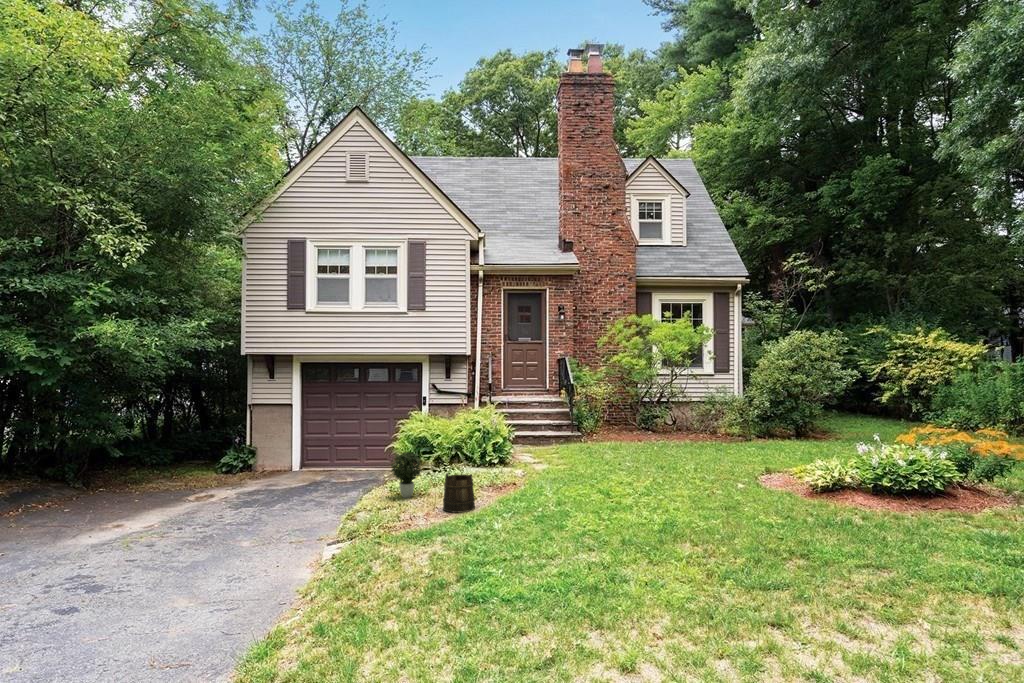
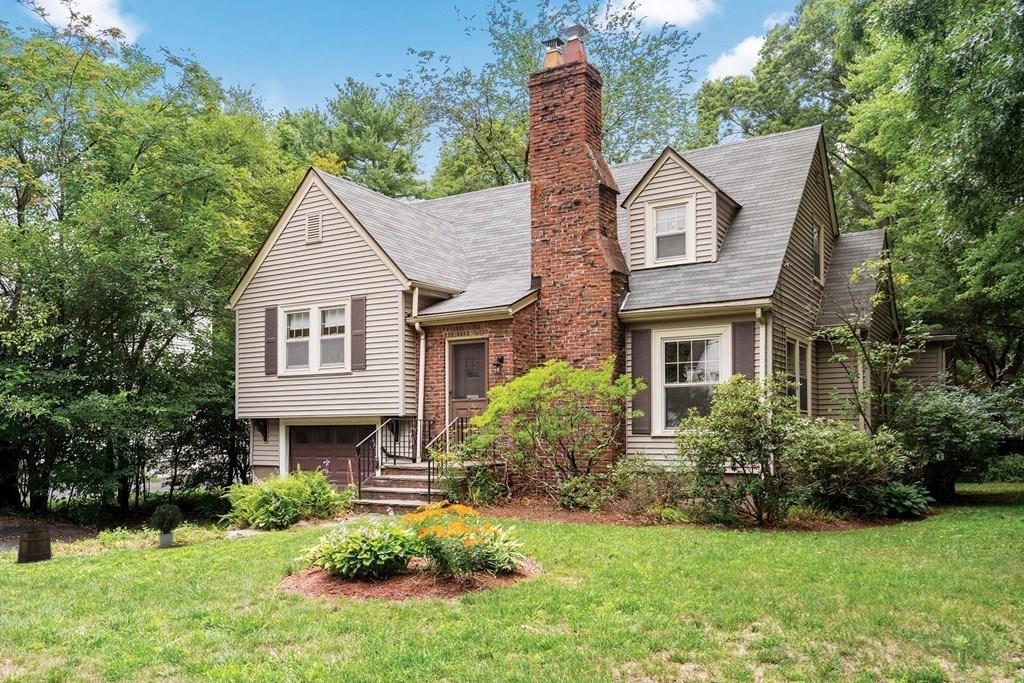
potted plant: present [391,452,422,498] -> present [150,504,182,547]

